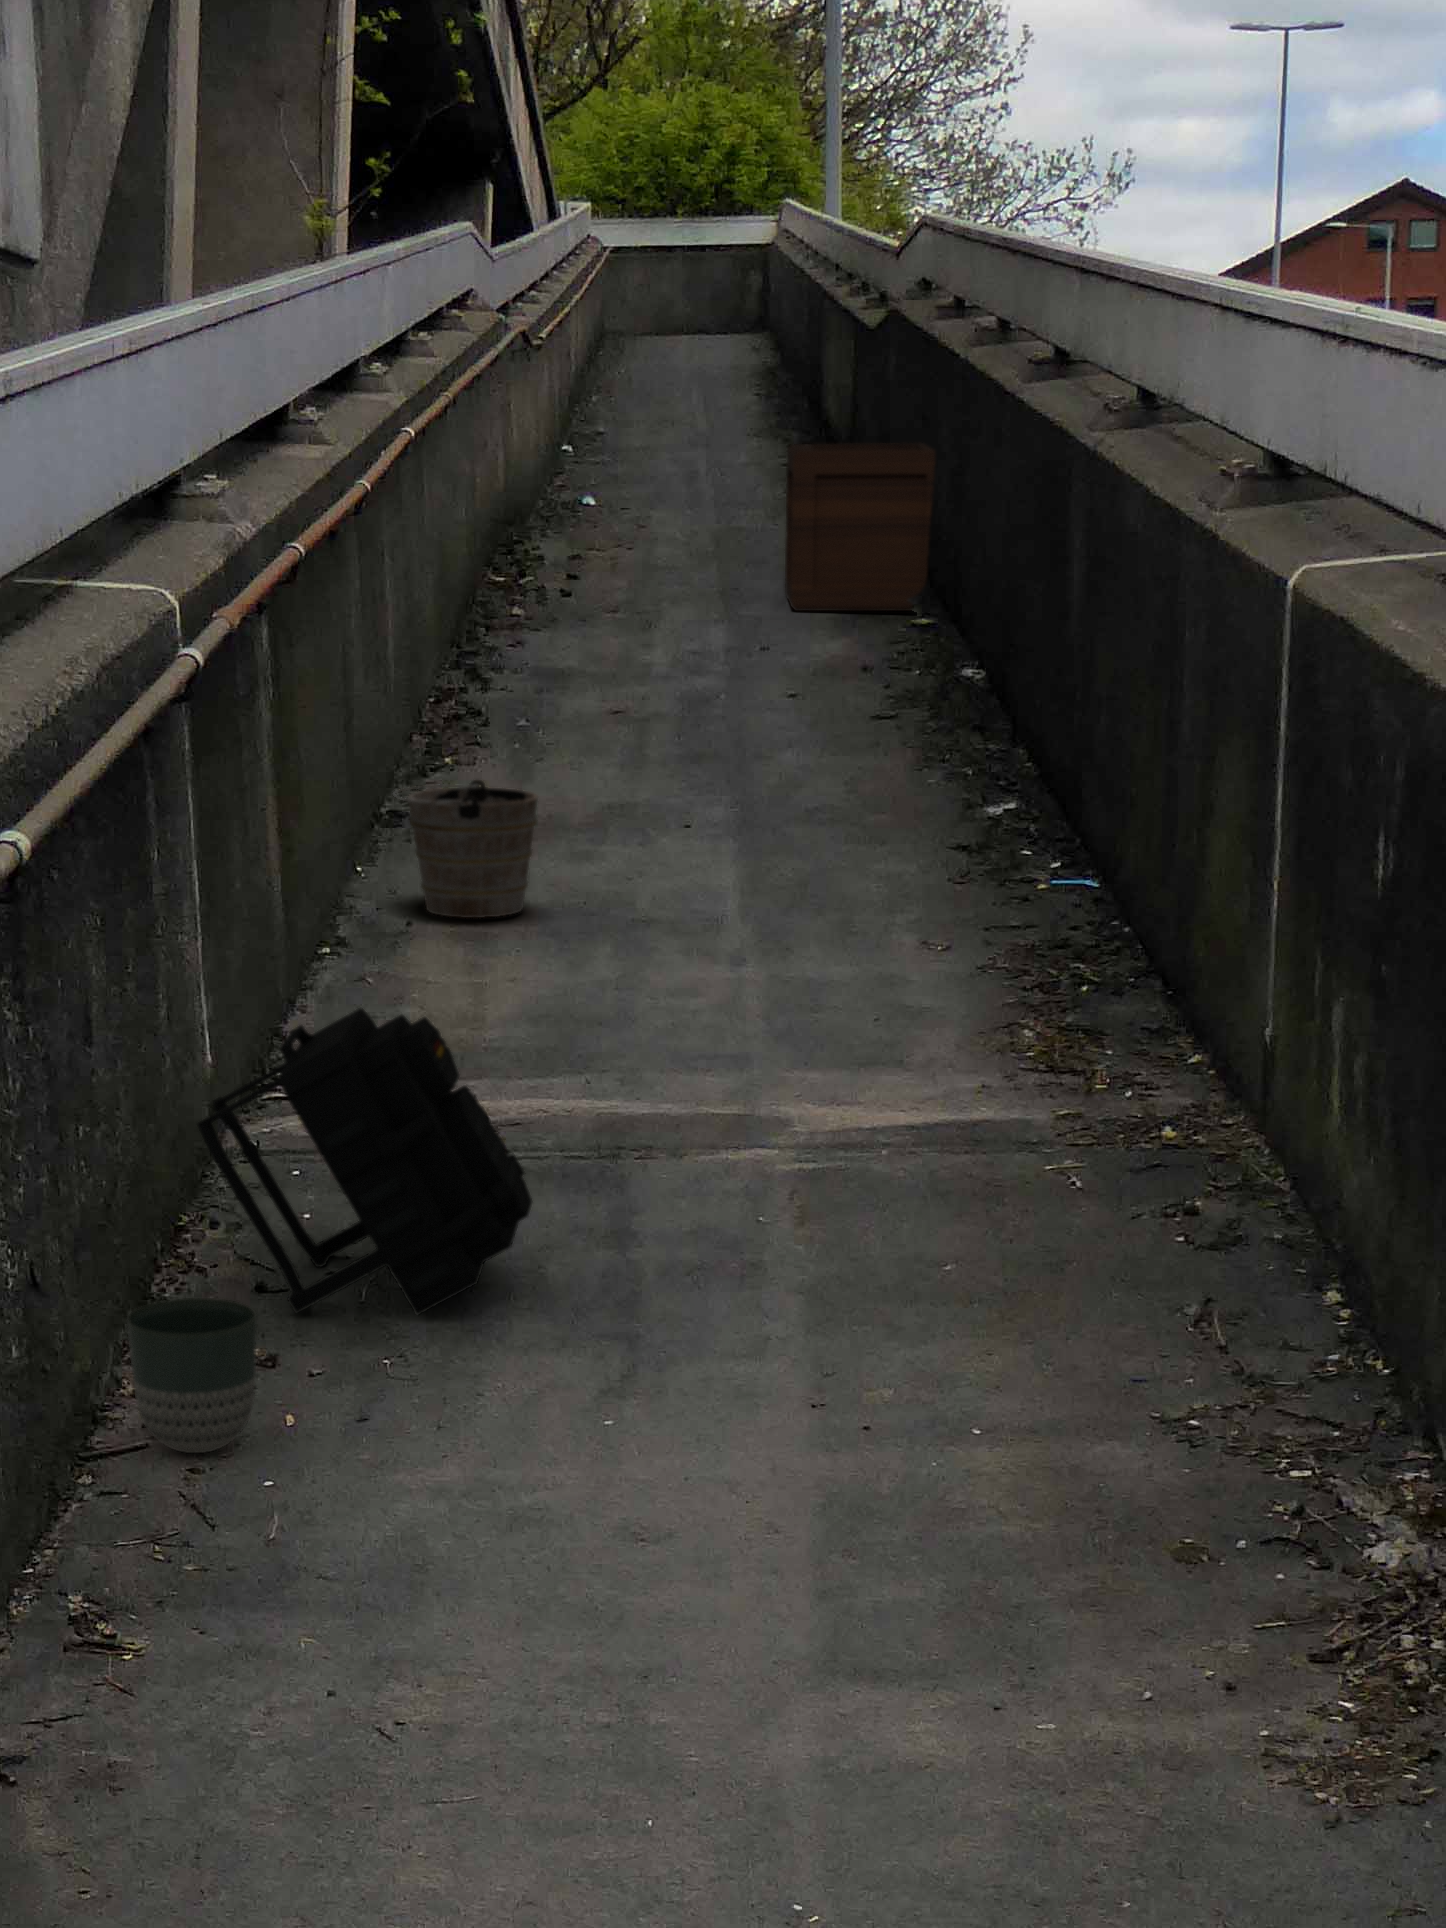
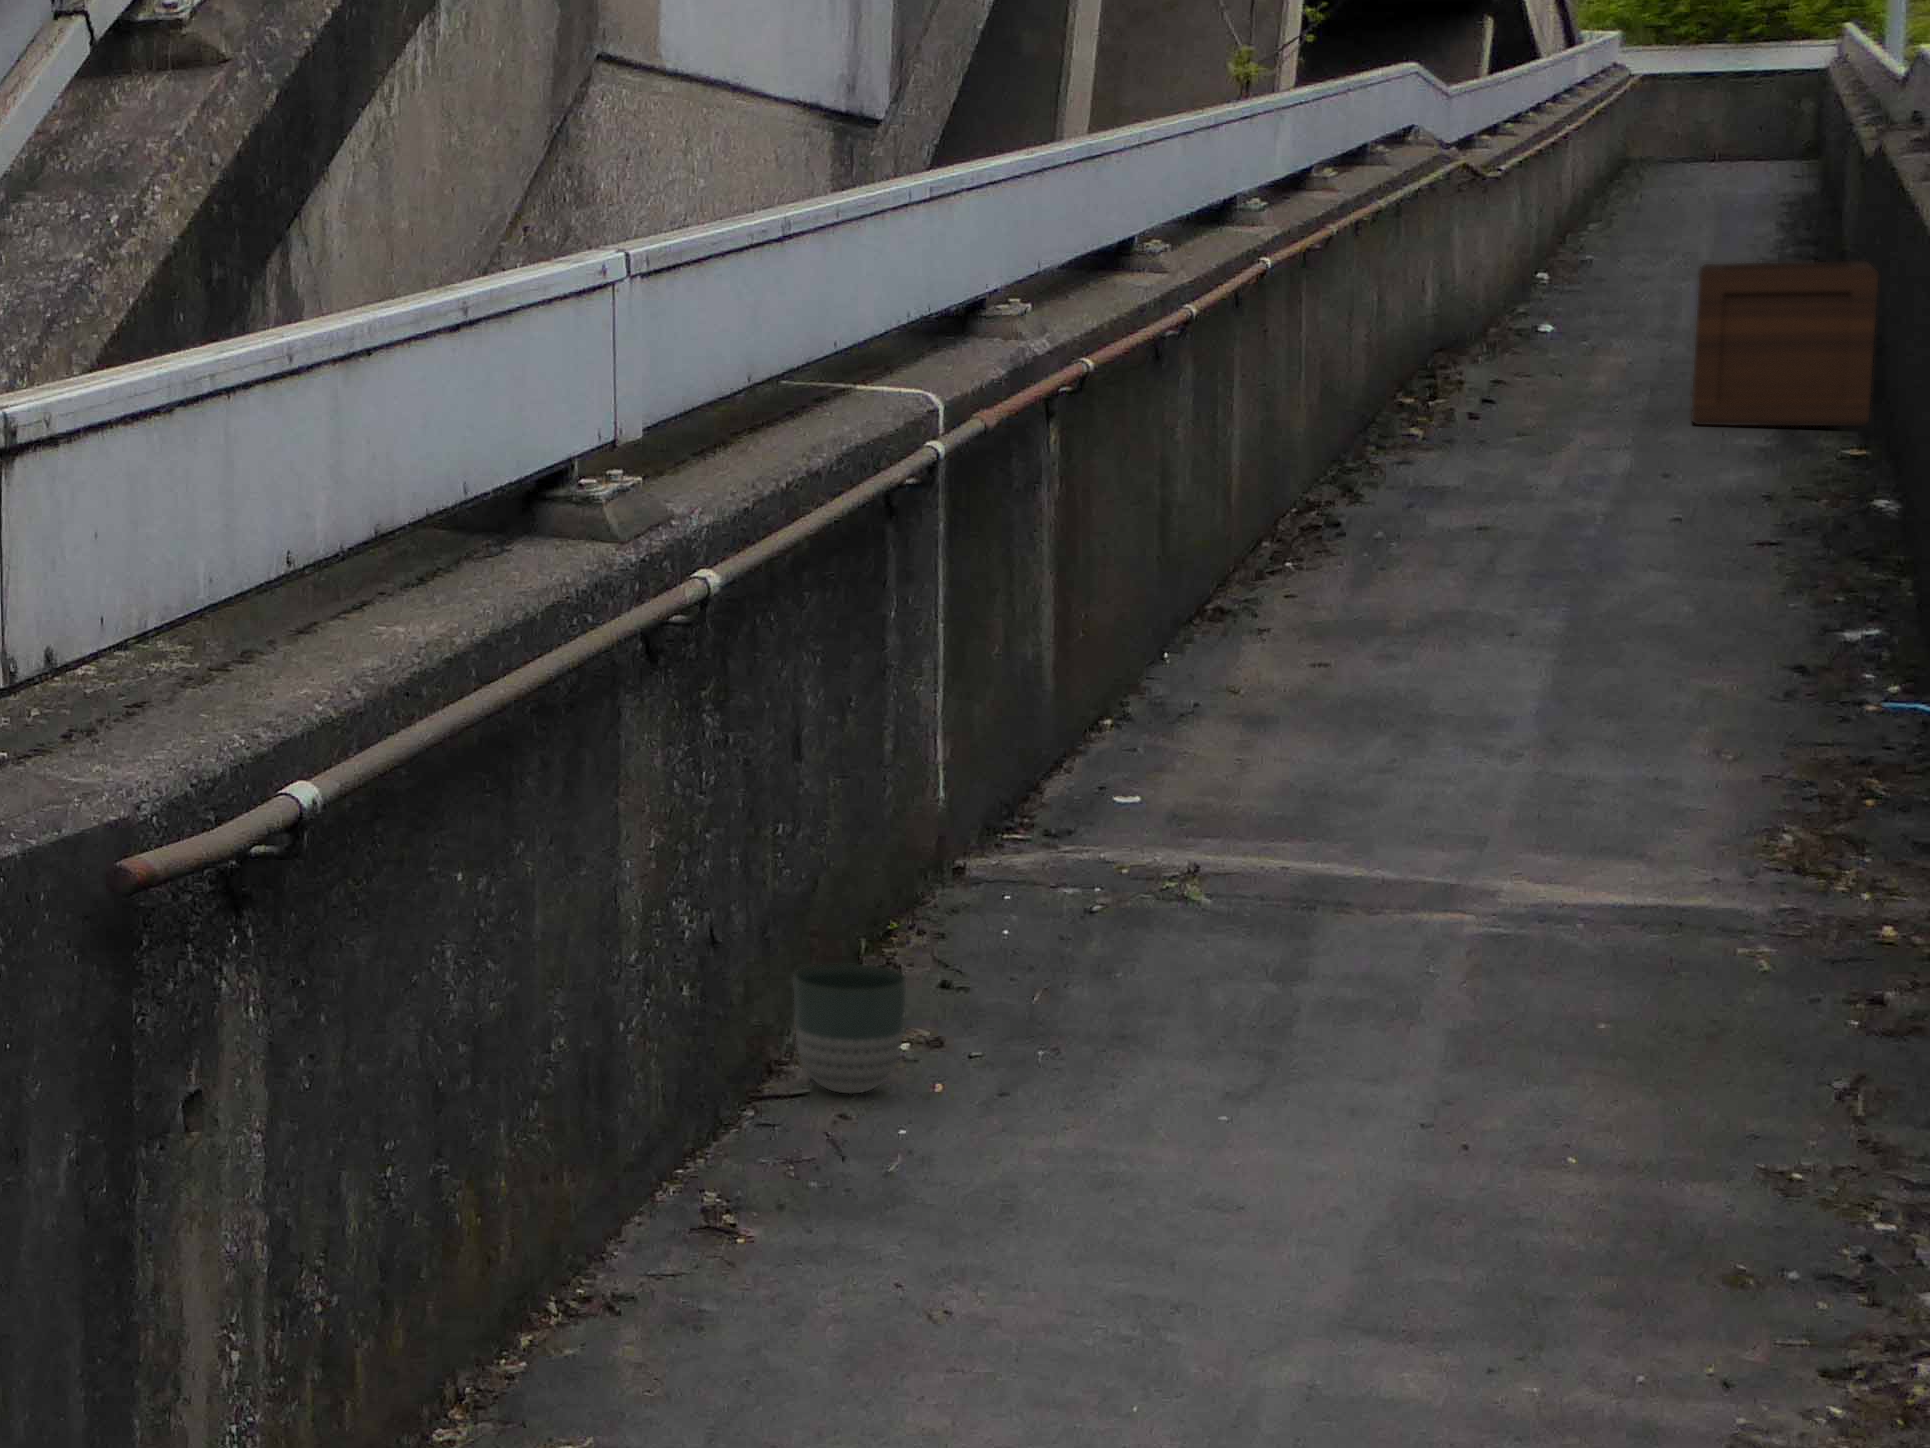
bucket: present [394,780,538,918] -> none [1175,566,1319,690]
backpack: present [197,1008,532,1315] -> none [892,740,1201,1008]

